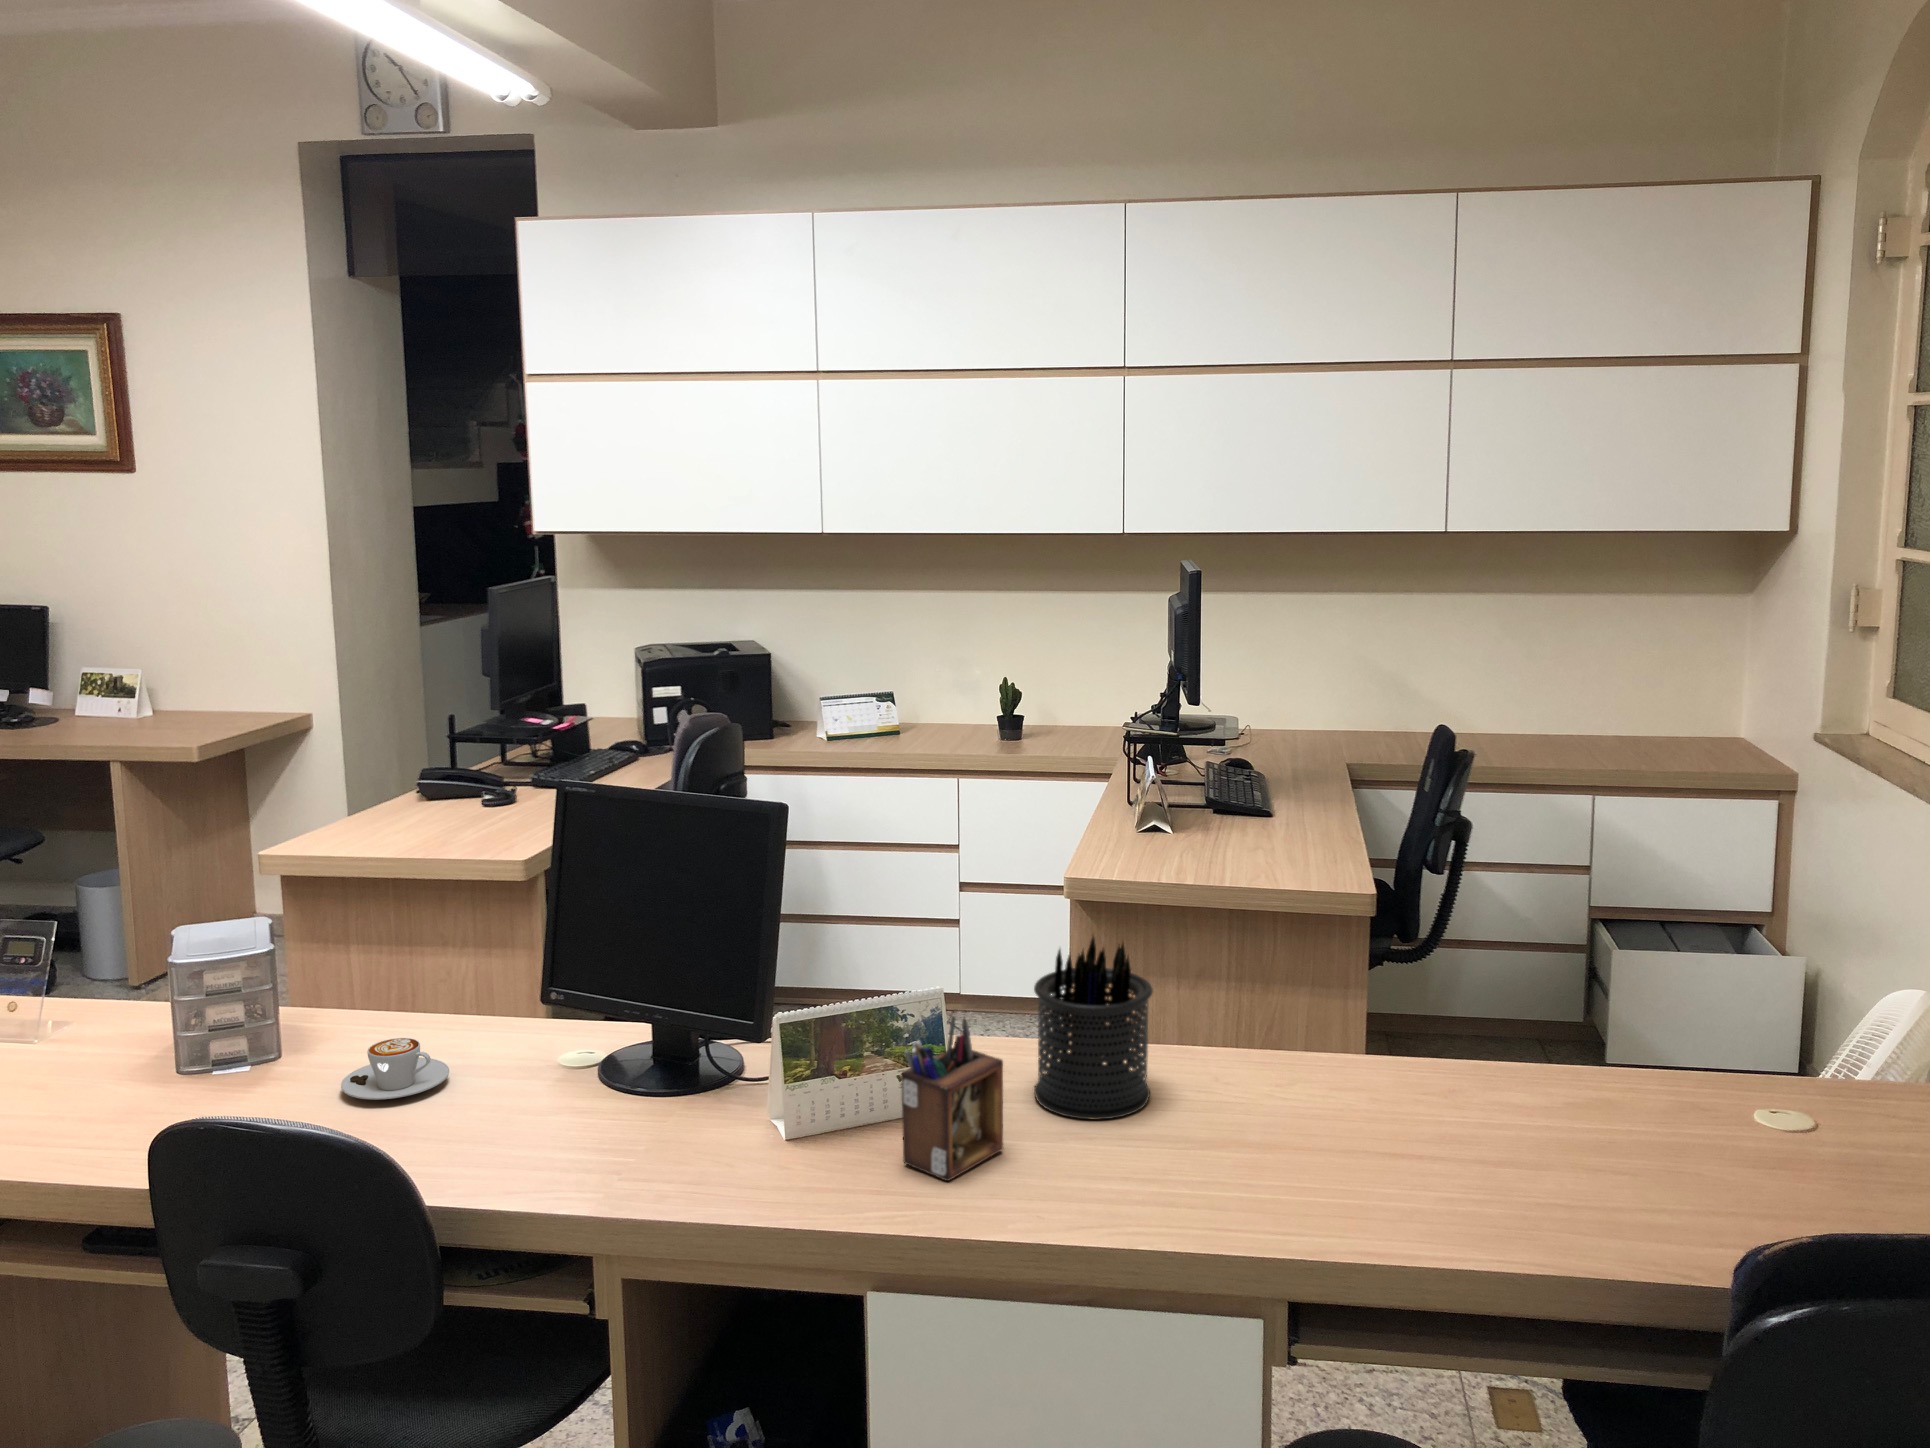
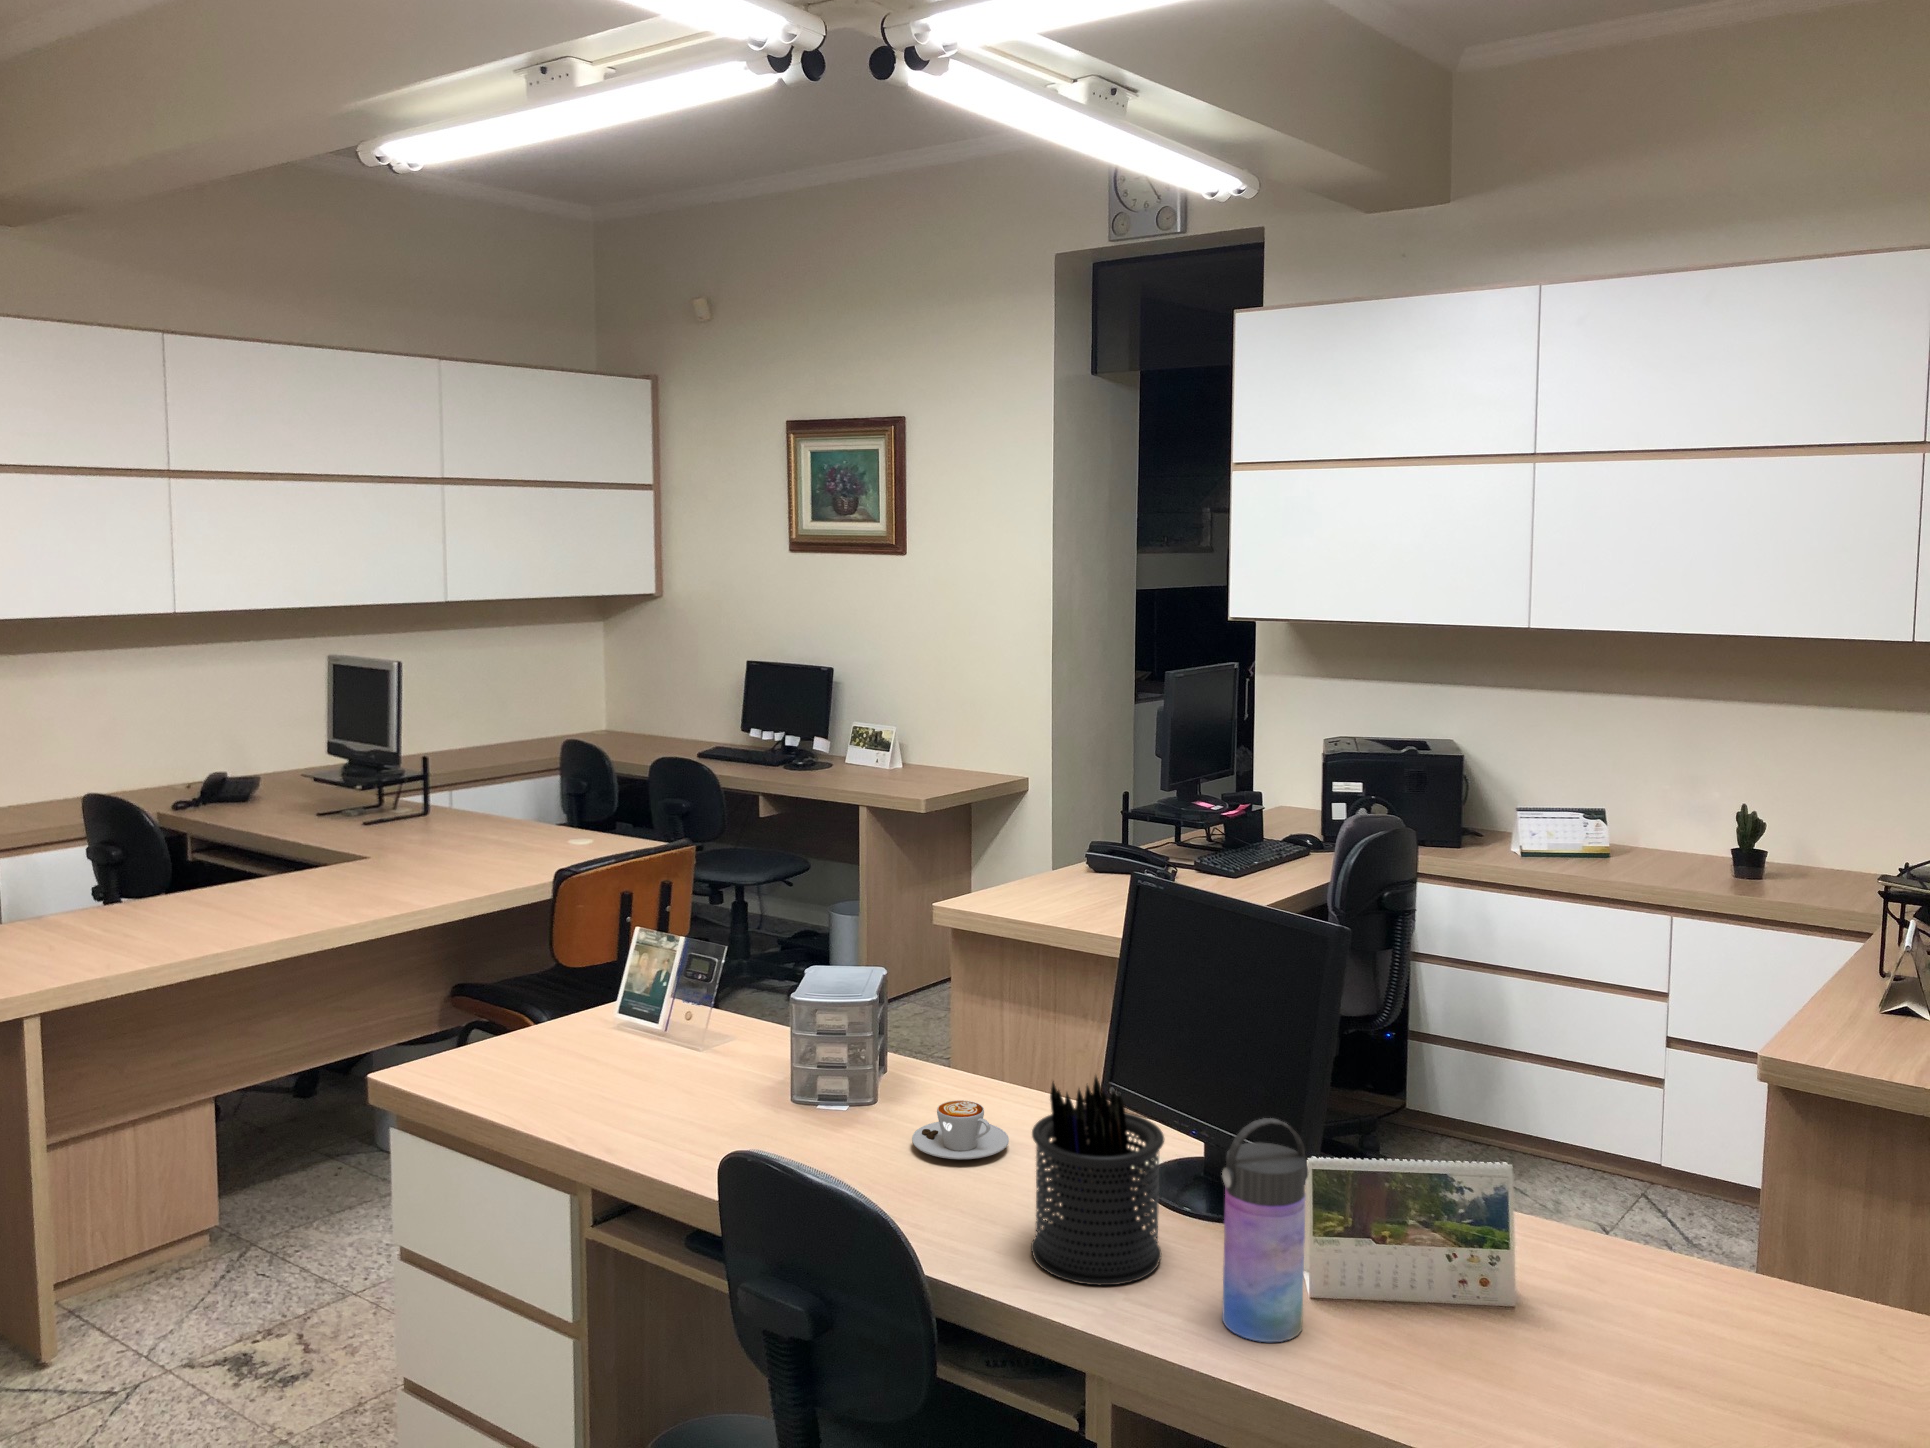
pen holder: present [1034,937,1153,1120] -> present [1031,1076,1164,1285]
water bottle: none [713,983,791,1184] -> present [1222,1118,1308,1342]
desk organizer: present [901,1016,1003,1181] -> none [1431,1204,1565,1401]

